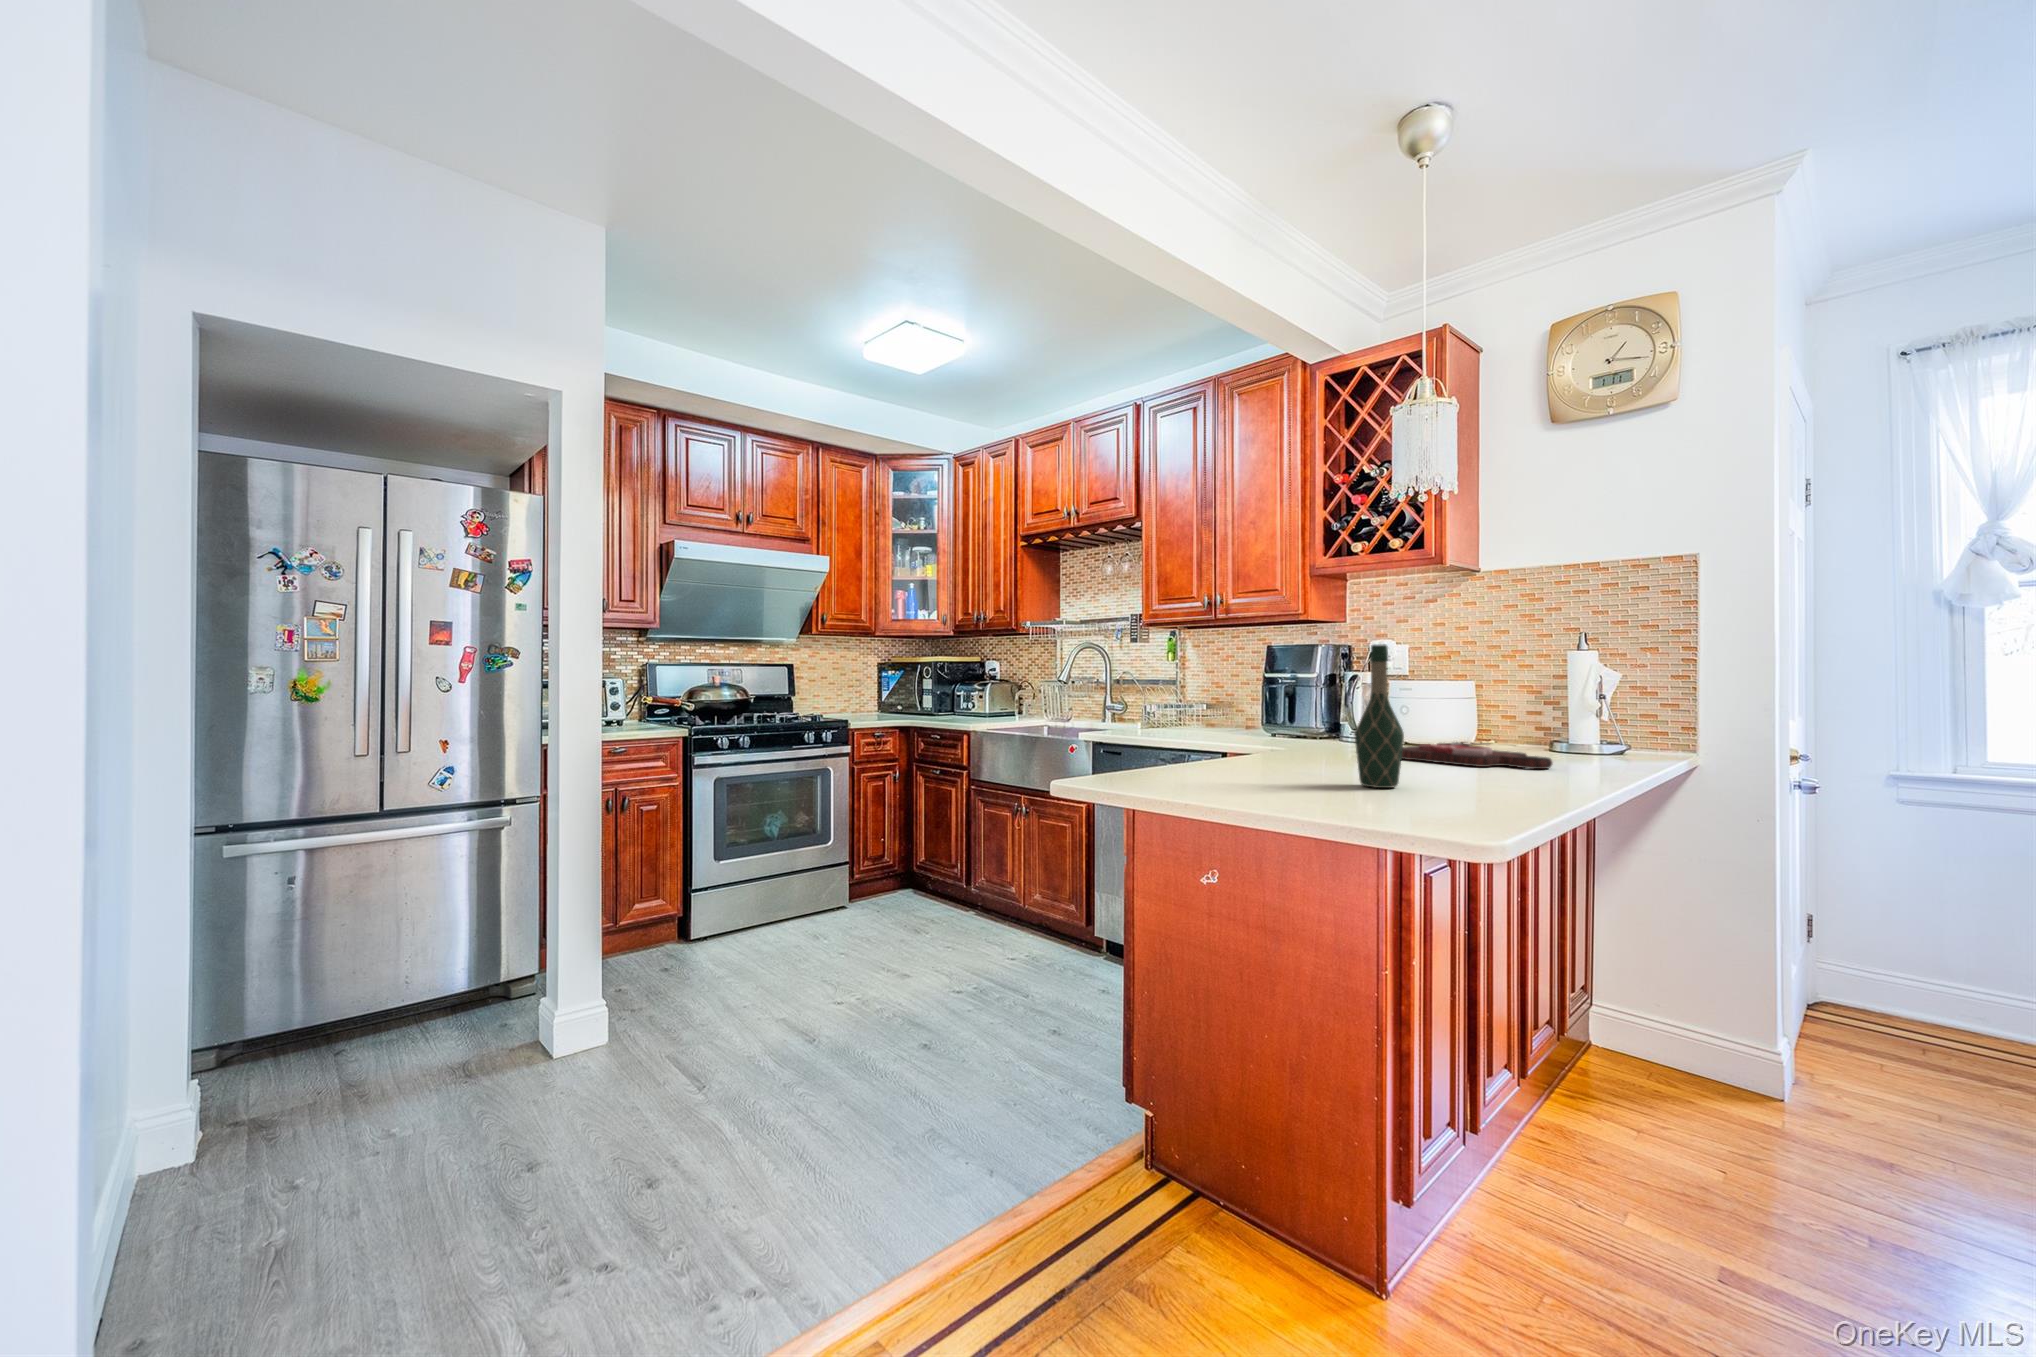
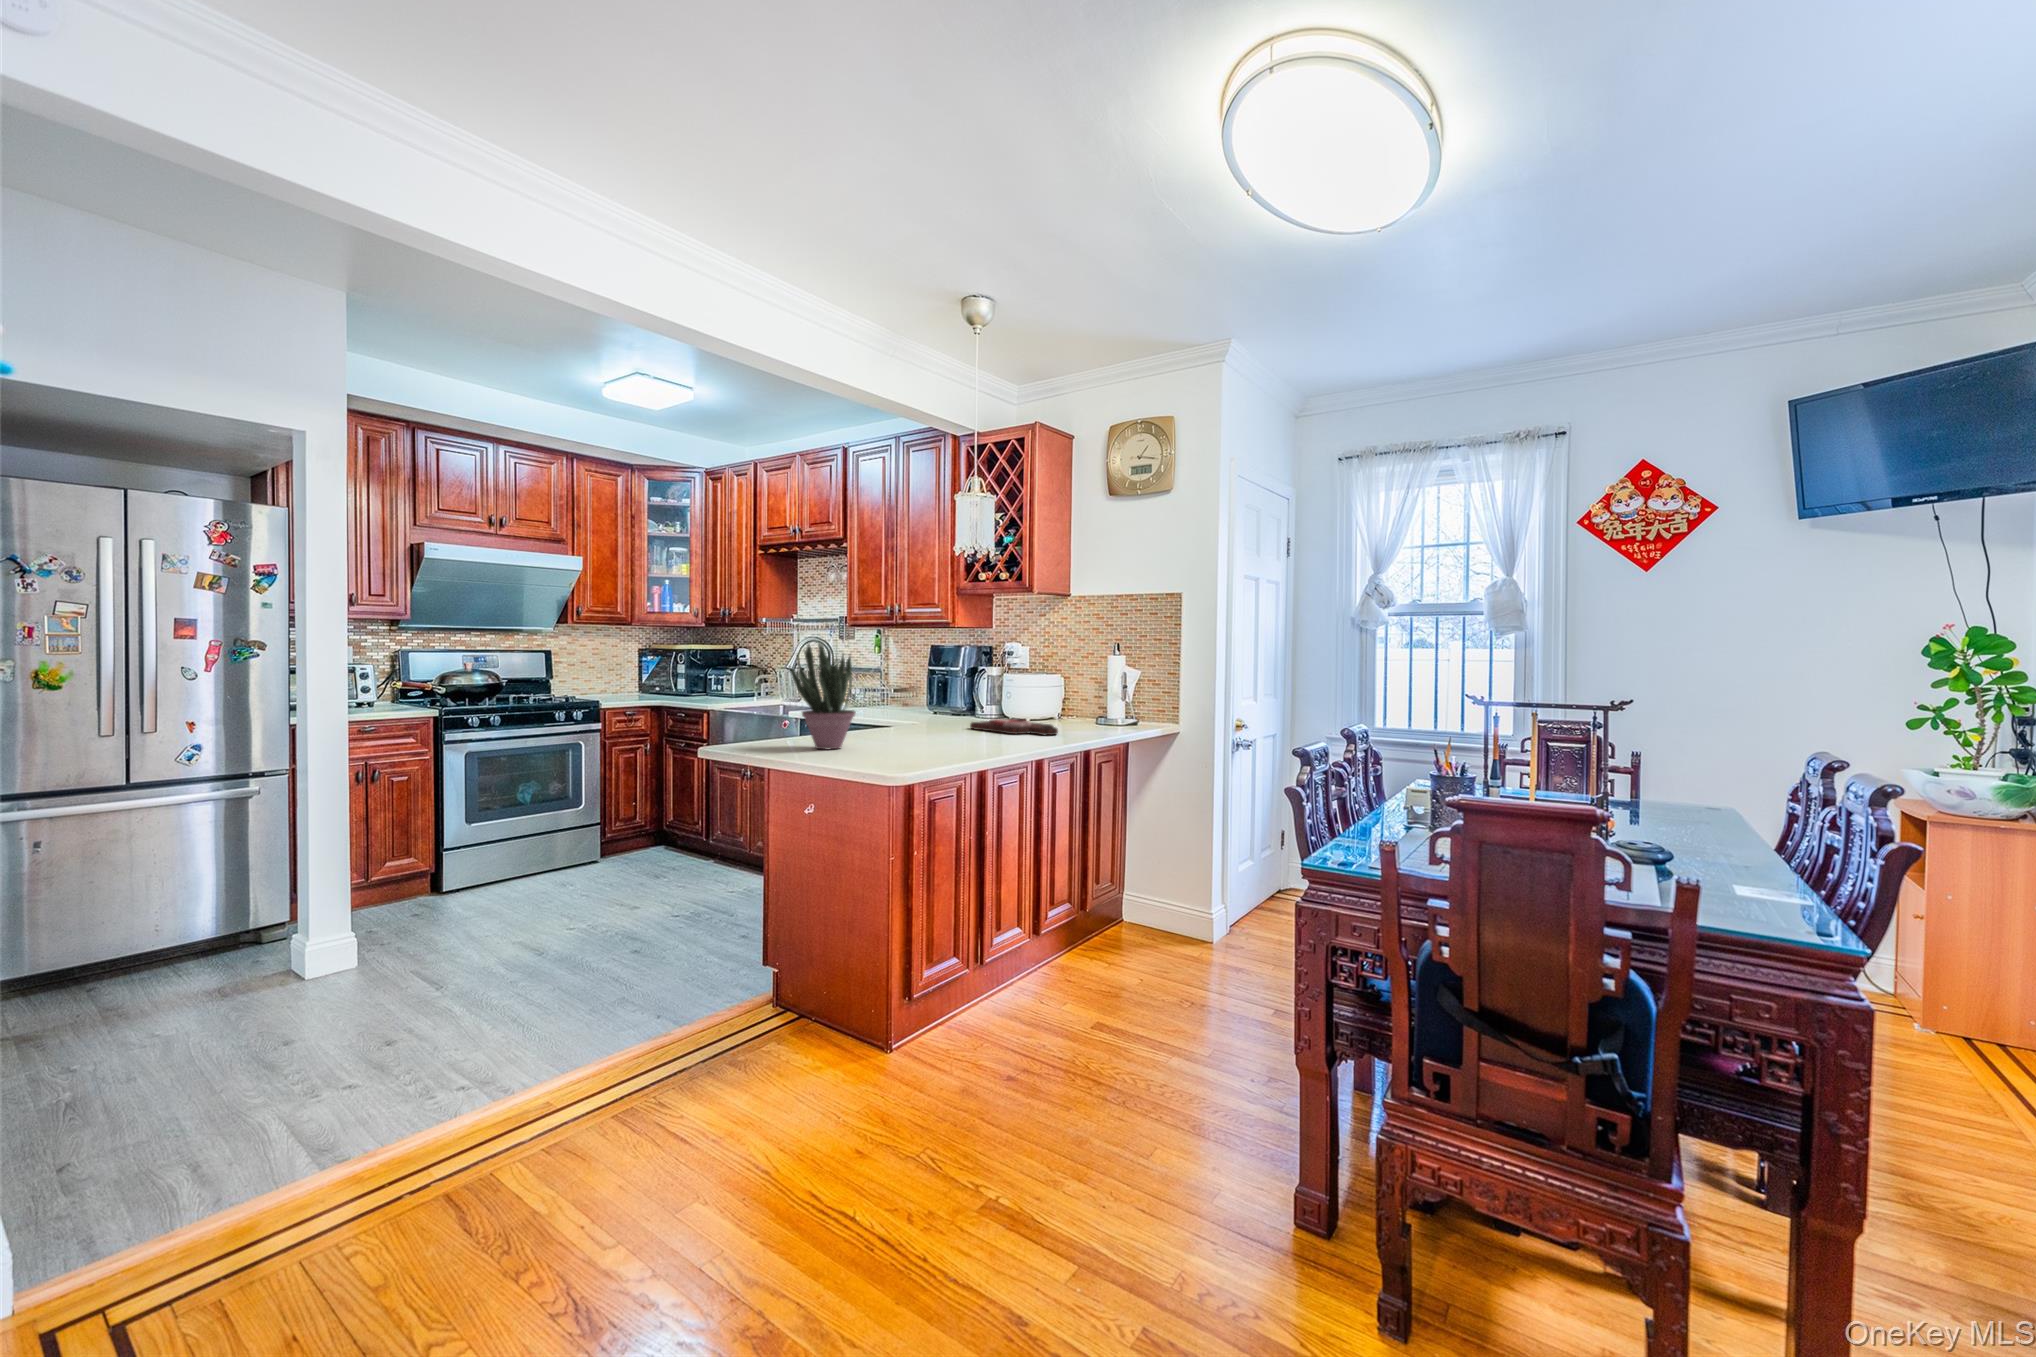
potted plant: none [1198,620,1296,789] -> present [789,643,856,750]
wine bottle: present [1355,645,1404,788] -> none [897,656,927,748]

